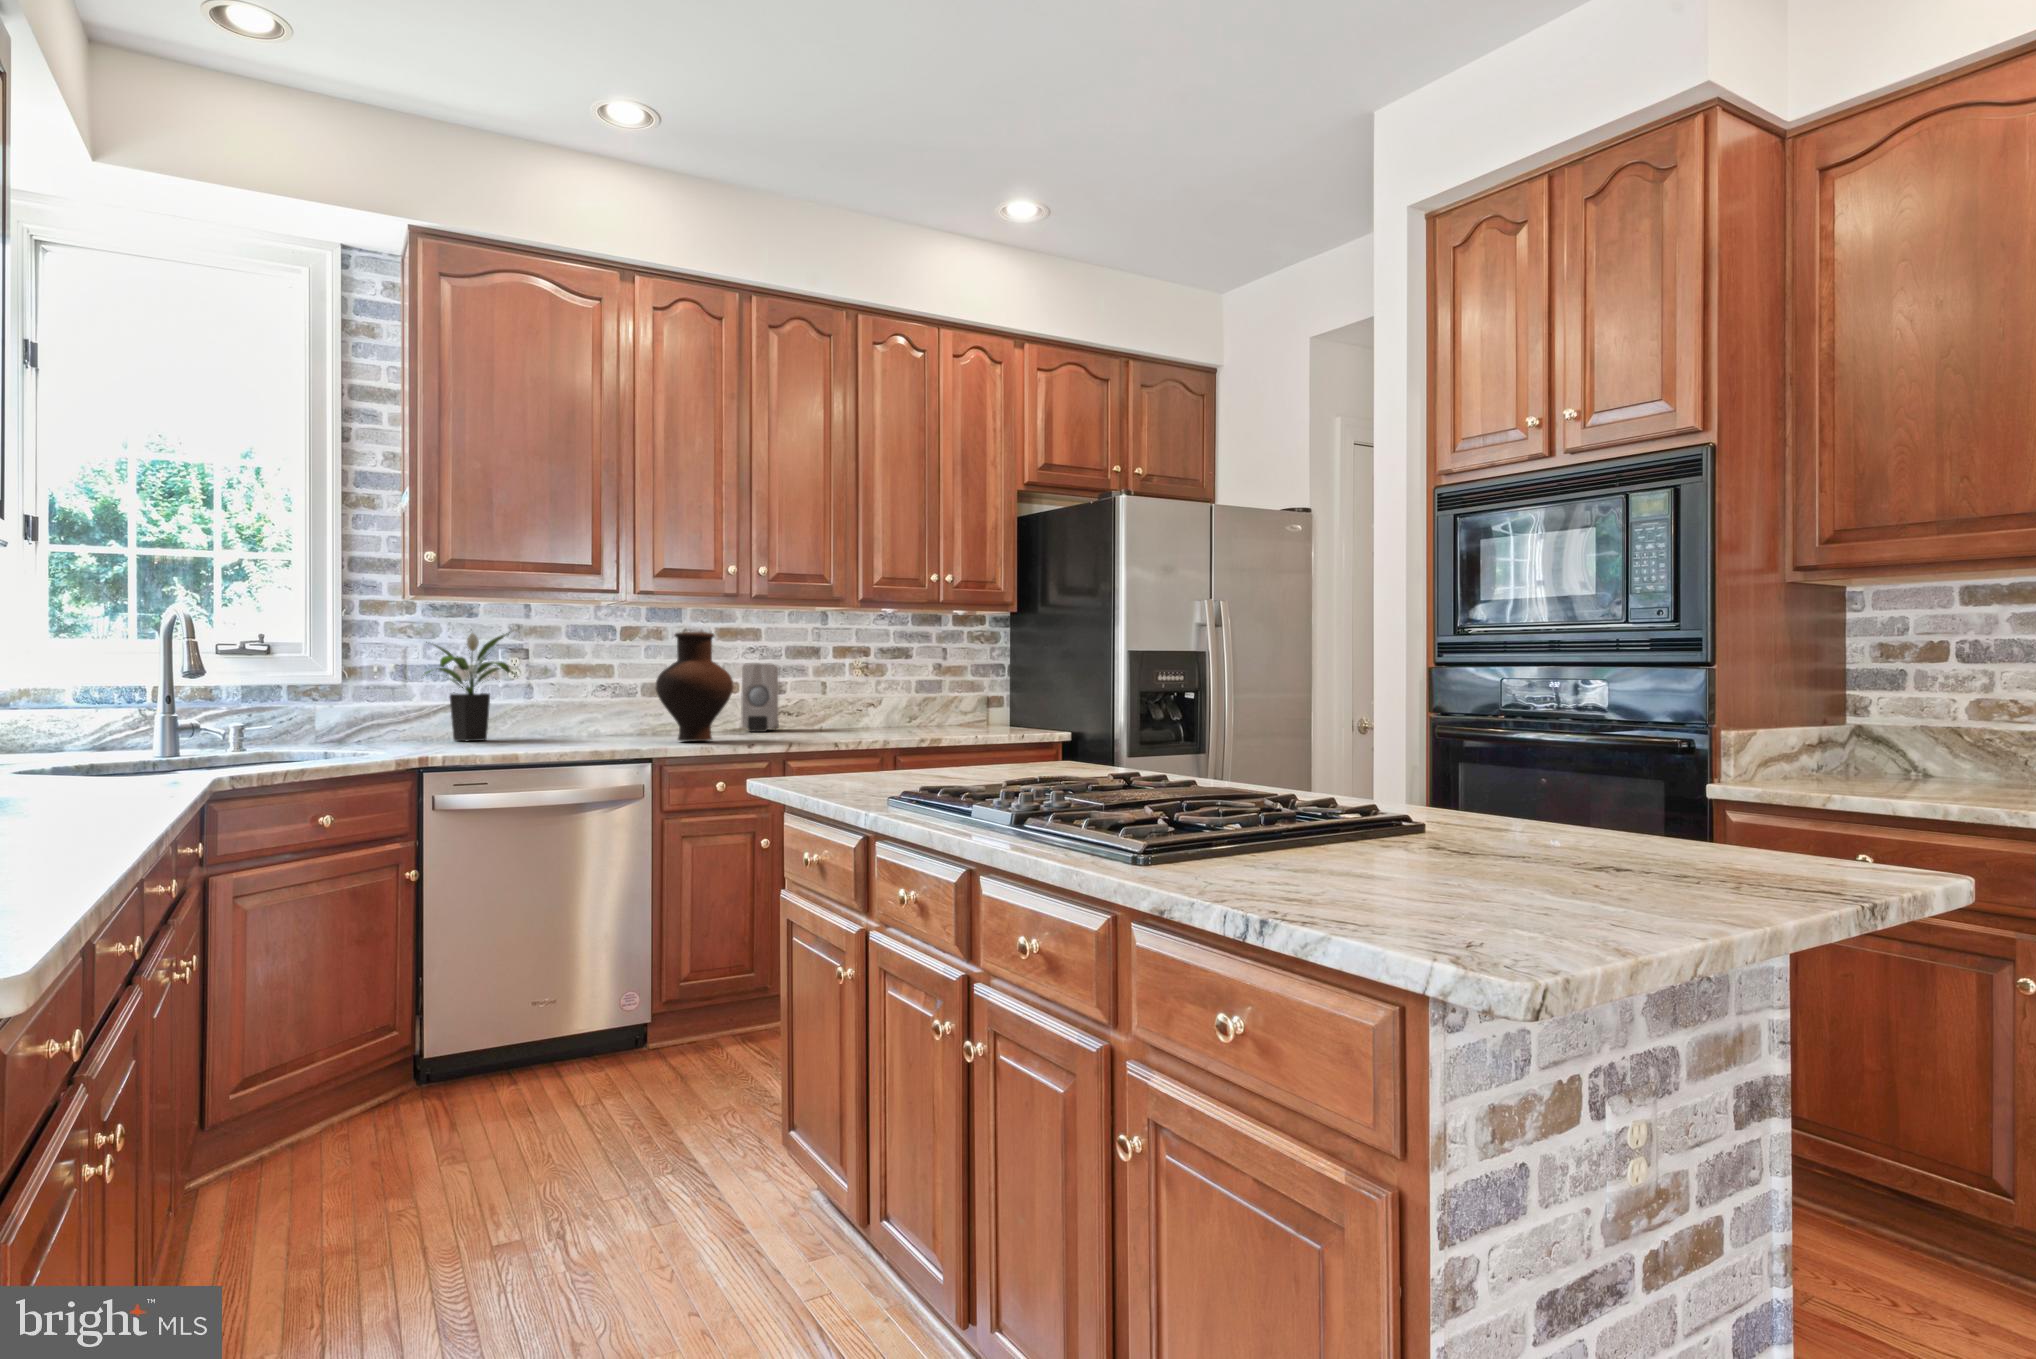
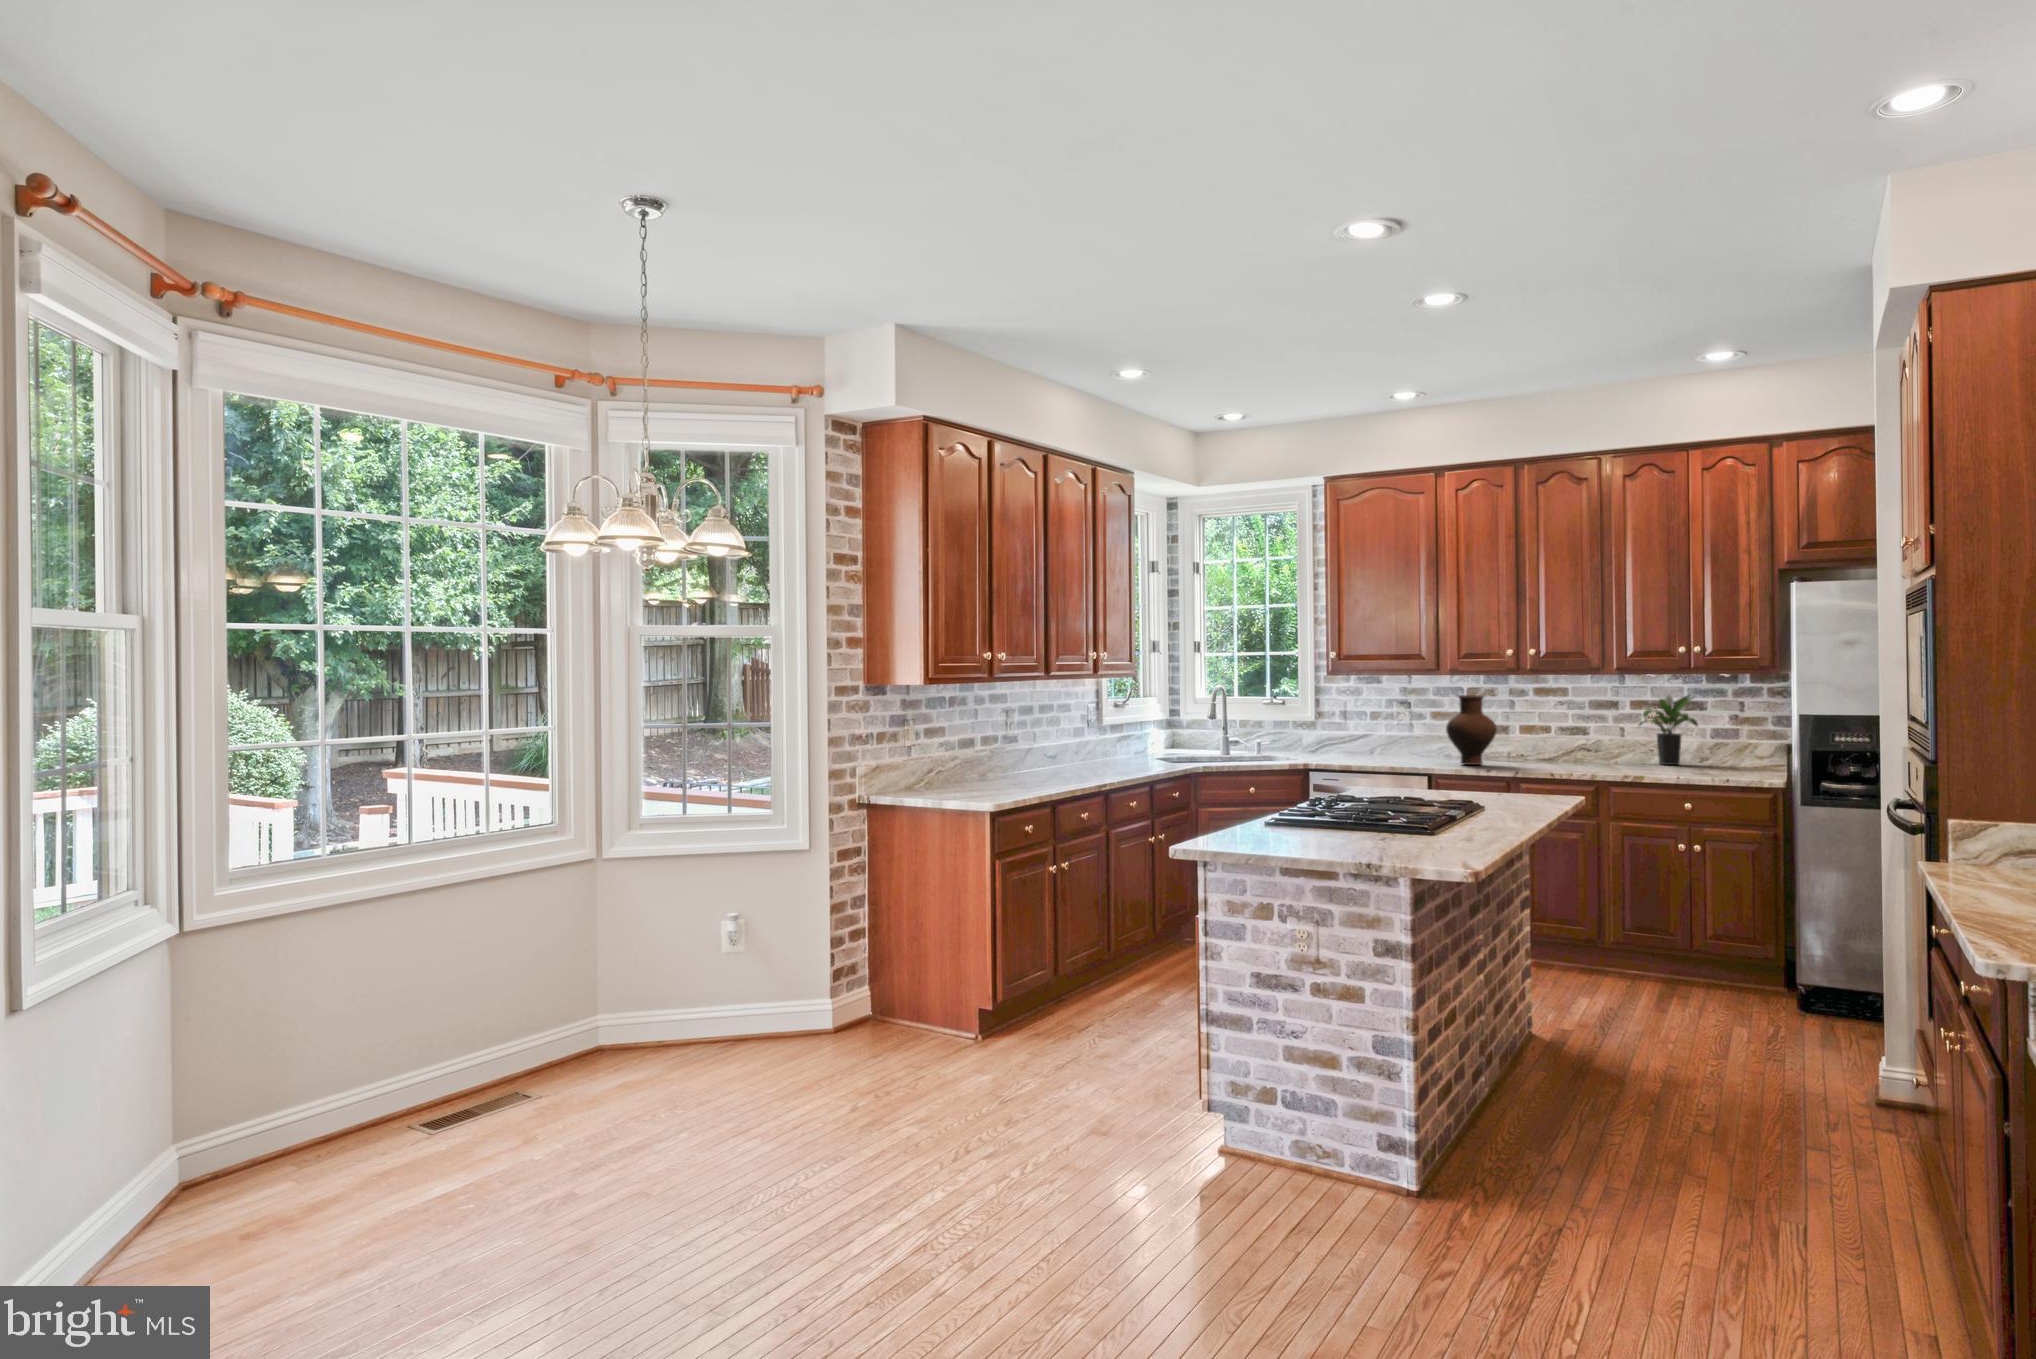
potted plant: present [424,633,517,741] -> present [1639,695,1698,765]
soap dispenser: present [741,663,779,732] -> none [1547,713,1589,762]

